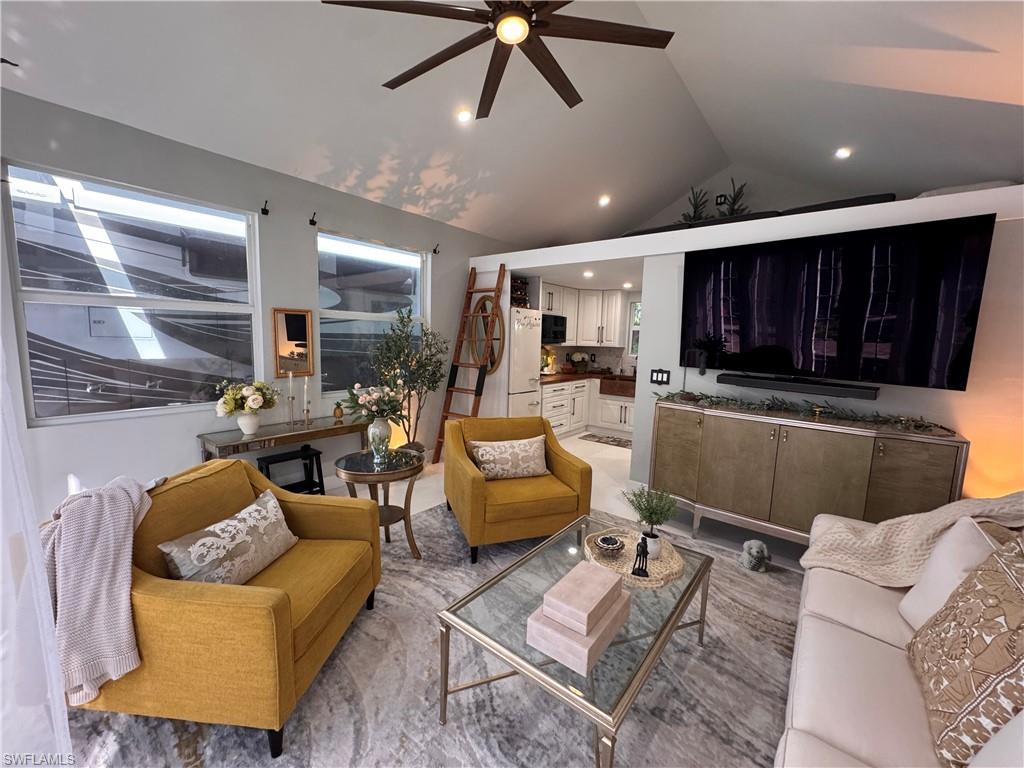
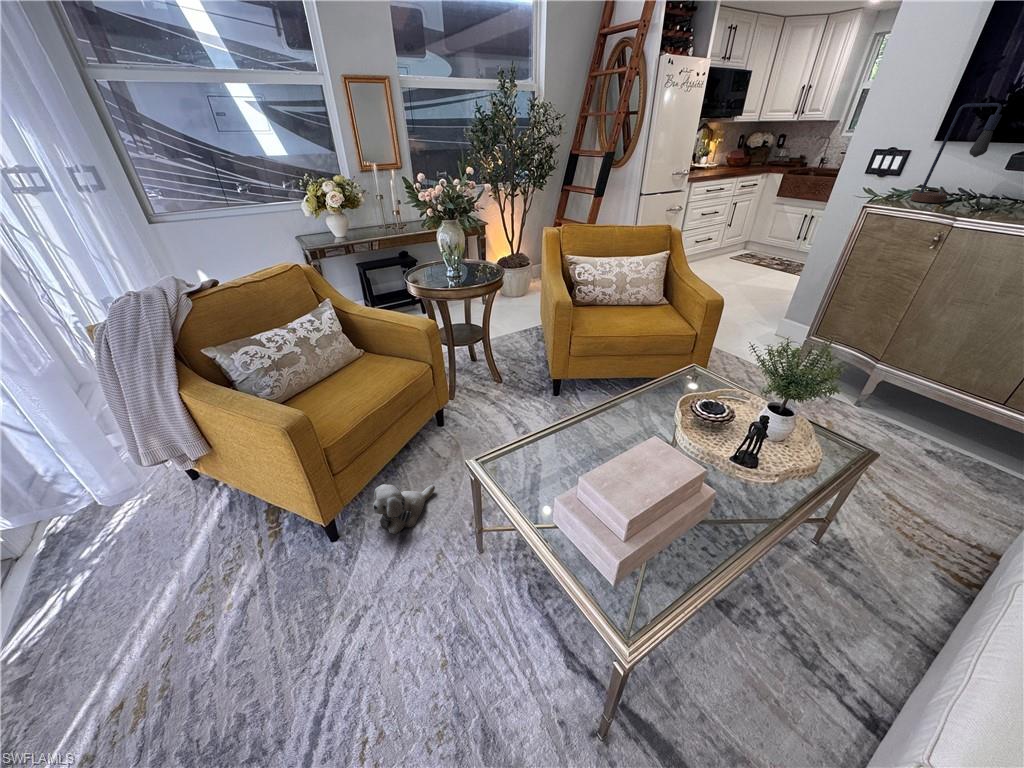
plush toy: present [738,540,772,572] -> present [373,484,435,534]

